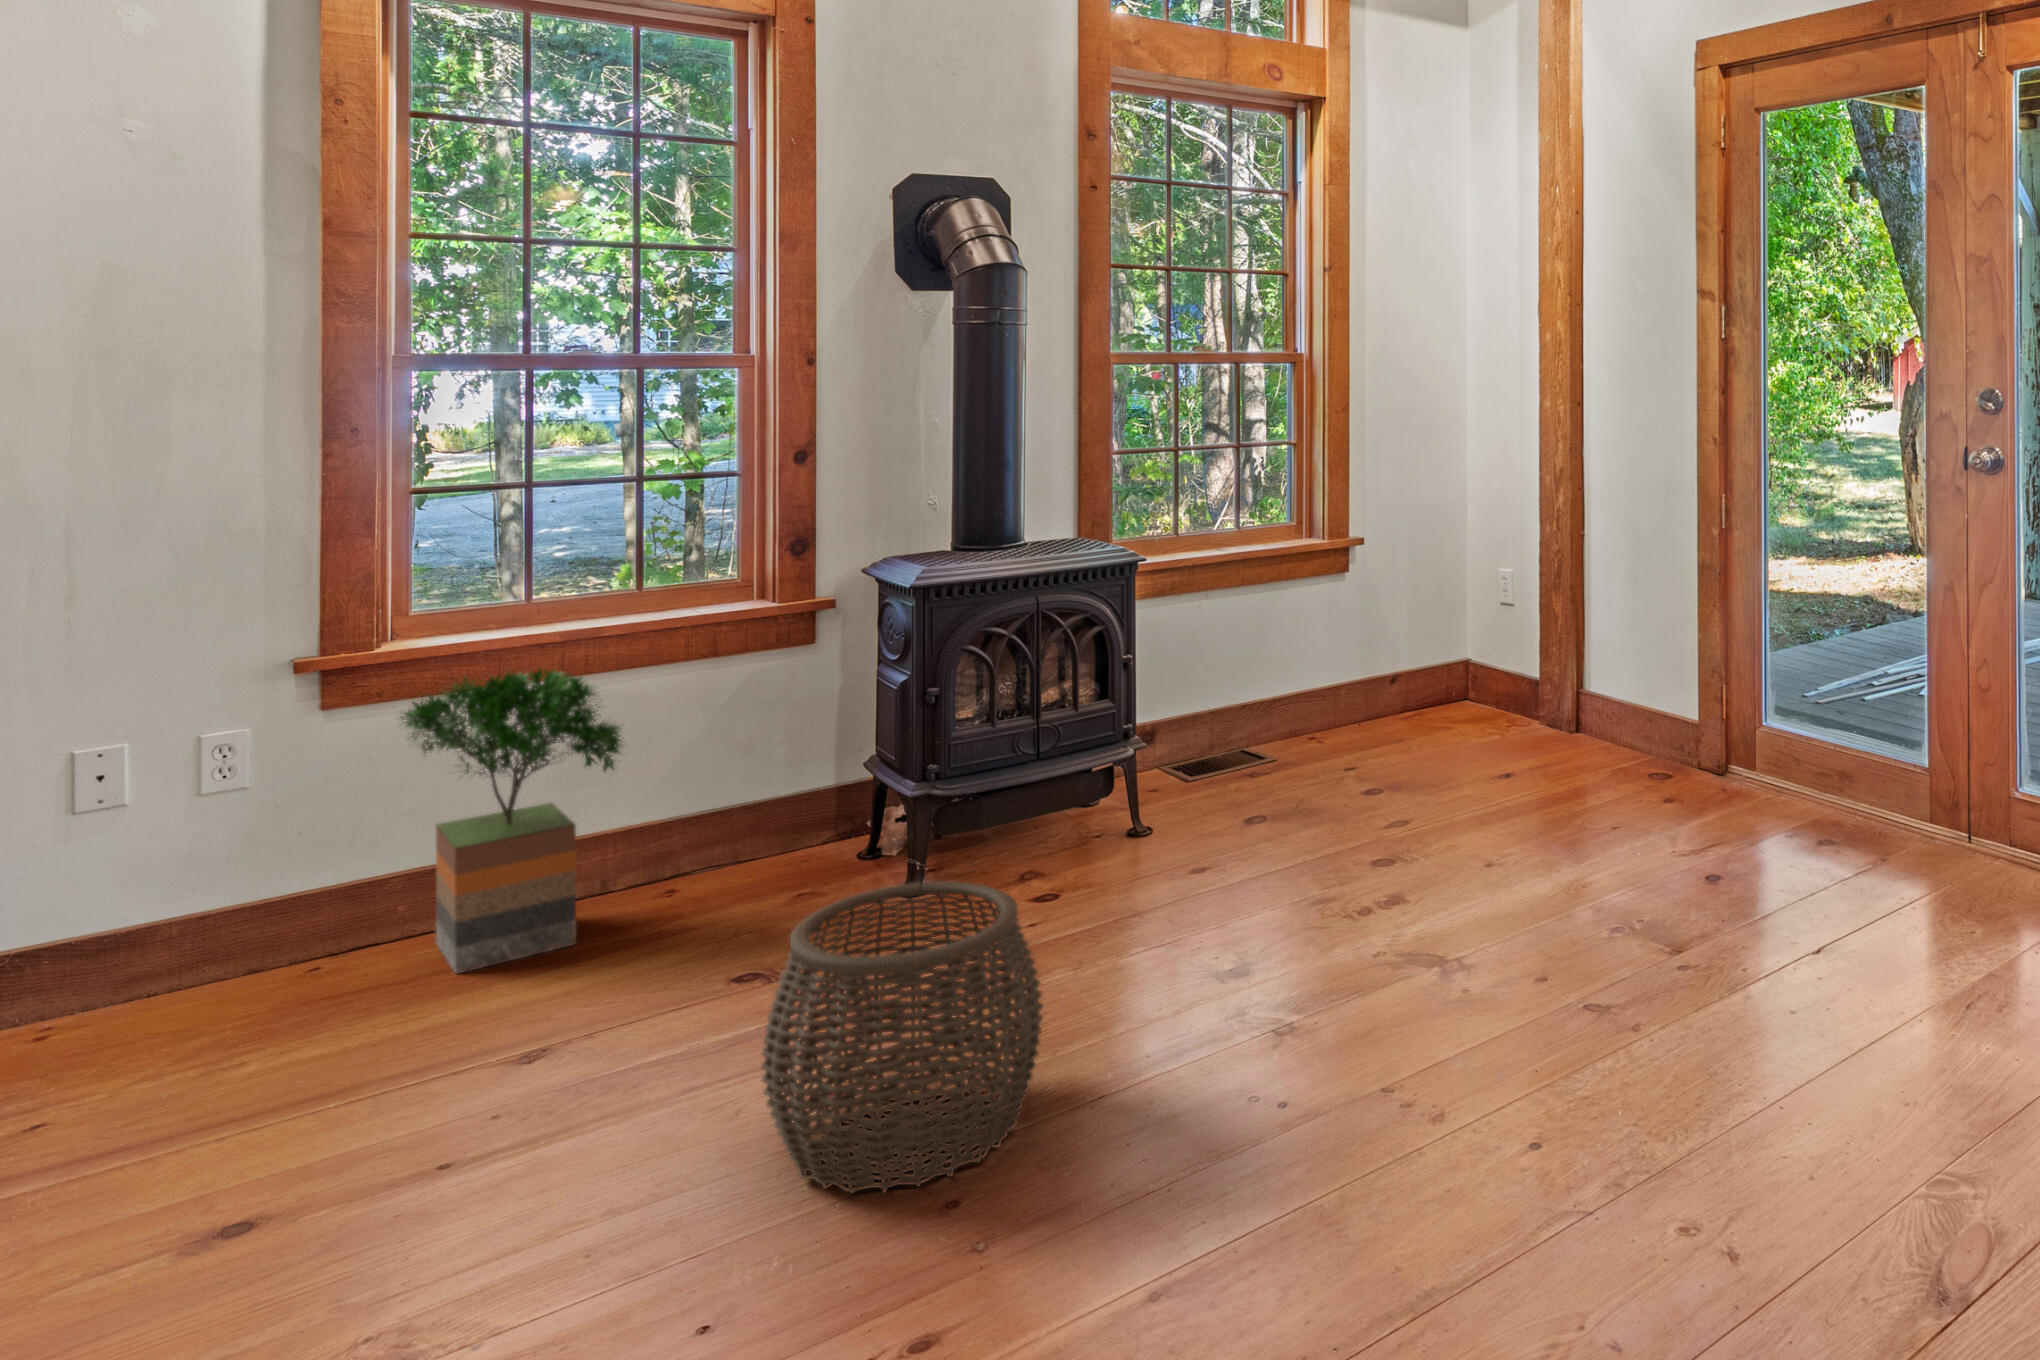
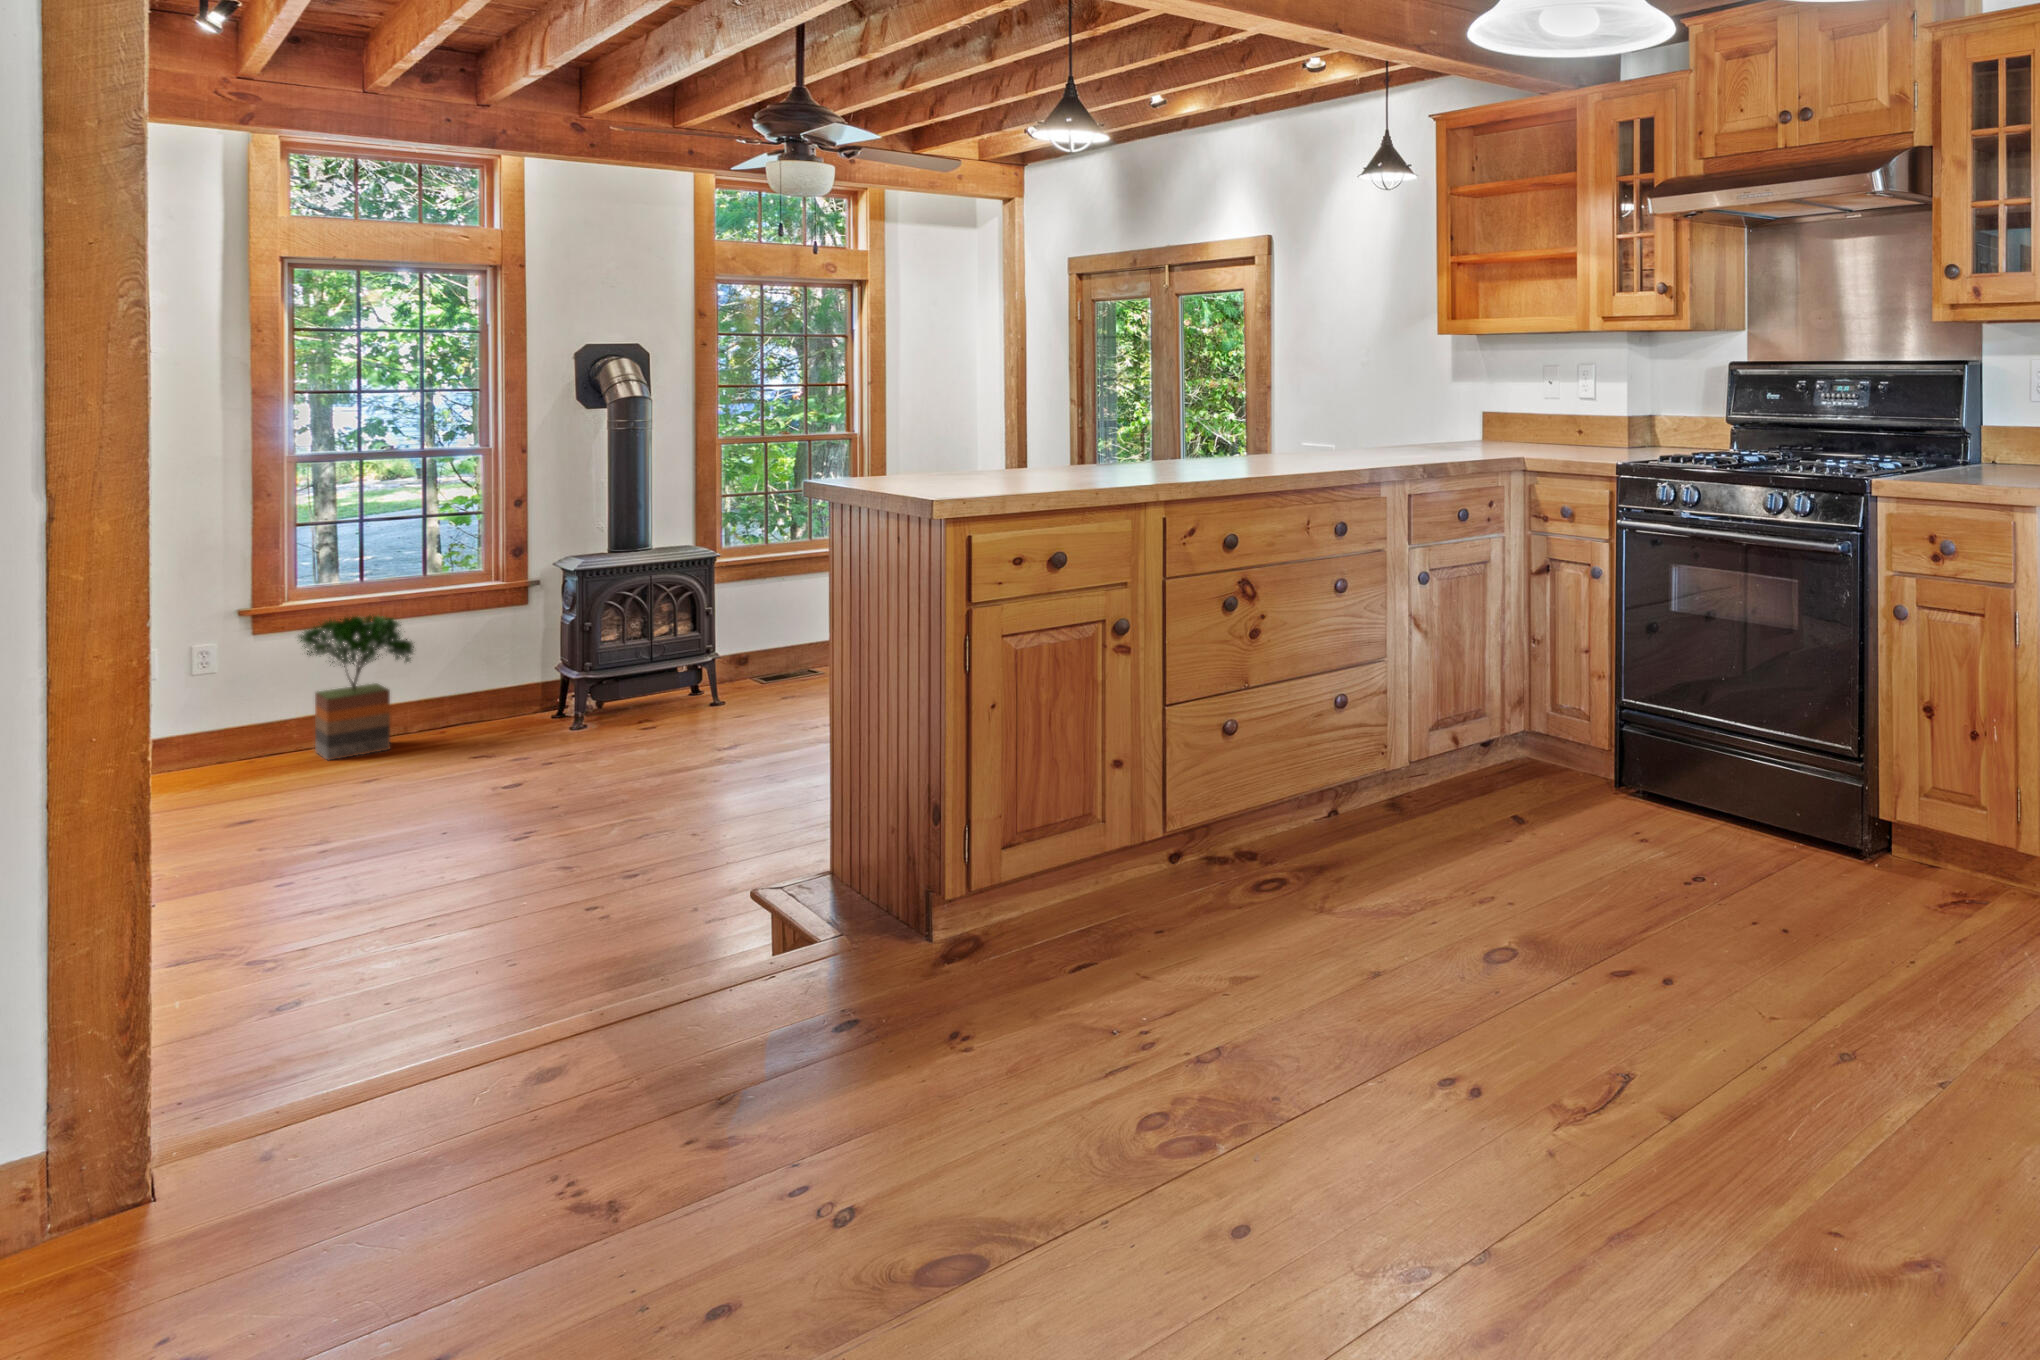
woven basket: present [761,881,1043,1193] -> none [473,690,604,804]

